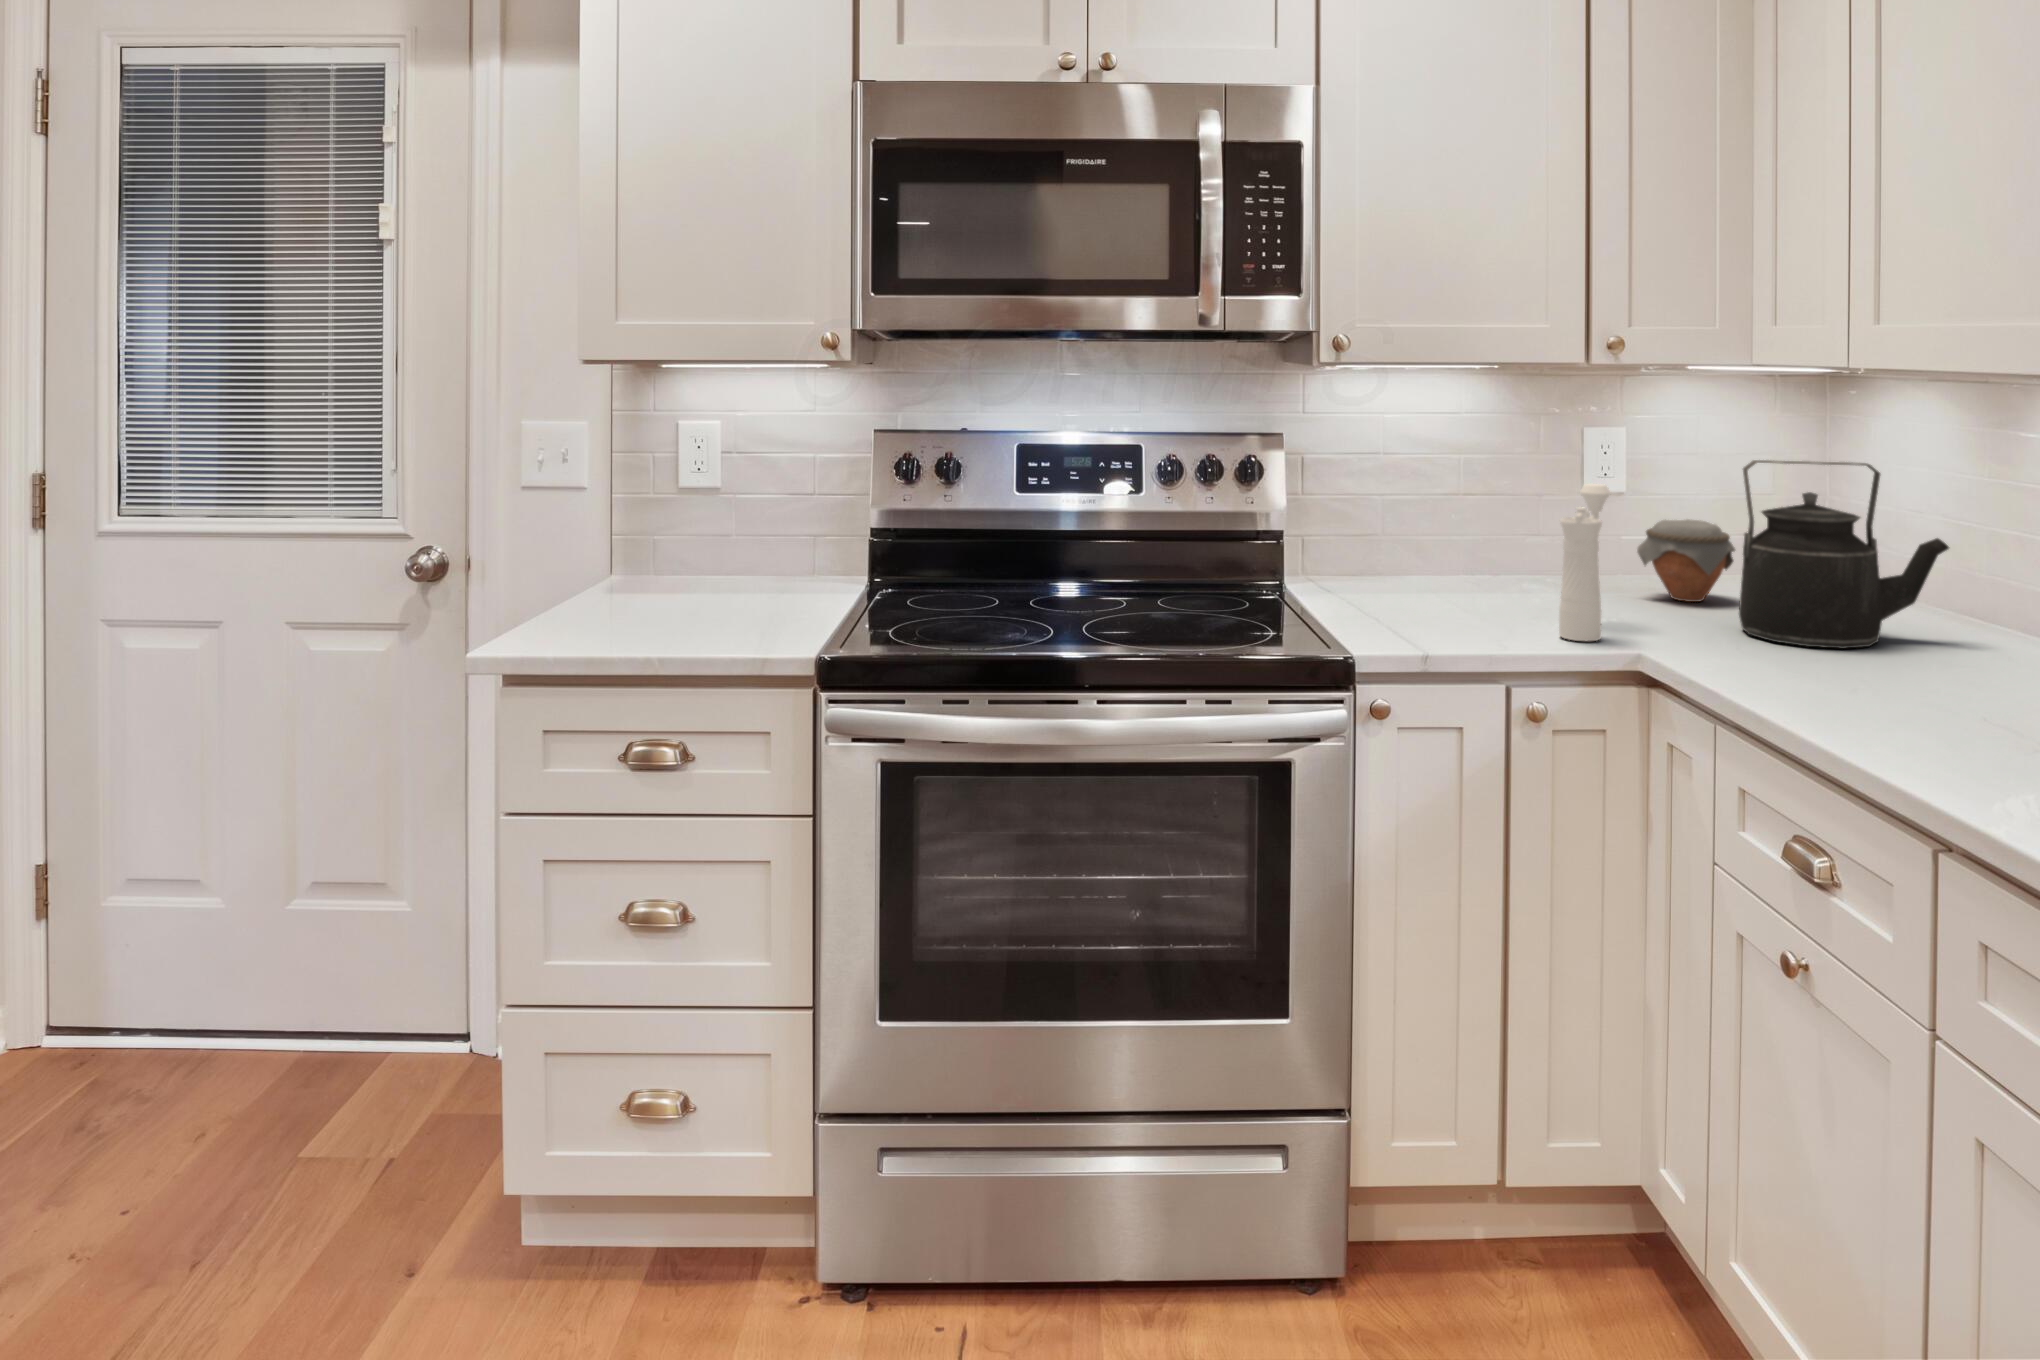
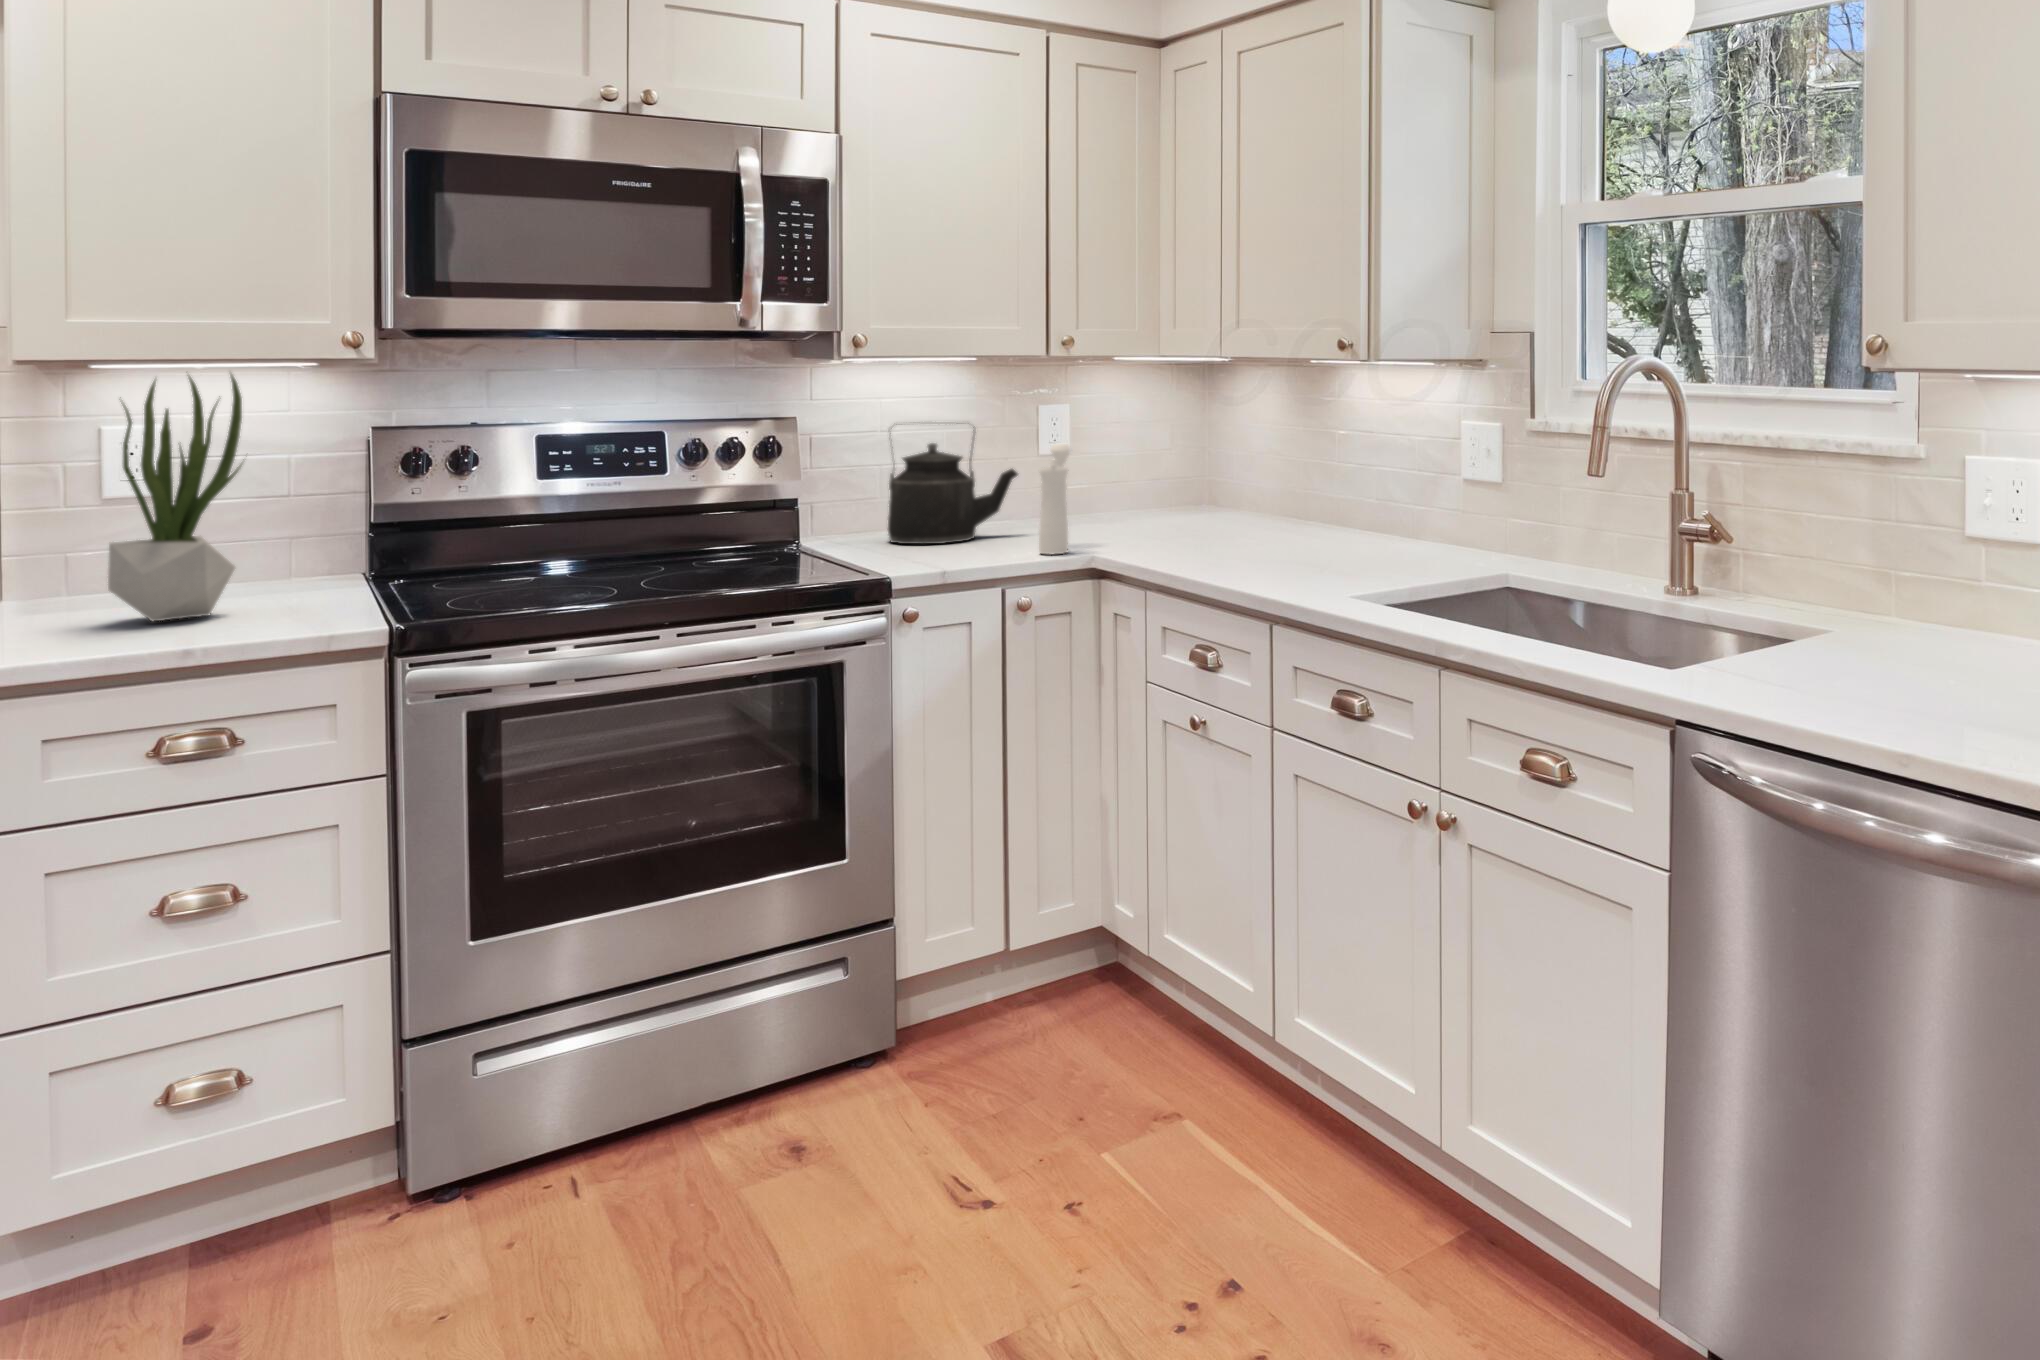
potted plant: none [641,371,750,616] -> present [108,374,242,621]
kettle: present [1739,460,1949,649] -> present [888,423,1018,544]
jar: present [1637,519,1735,602] -> none [1086,470,1154,529]

